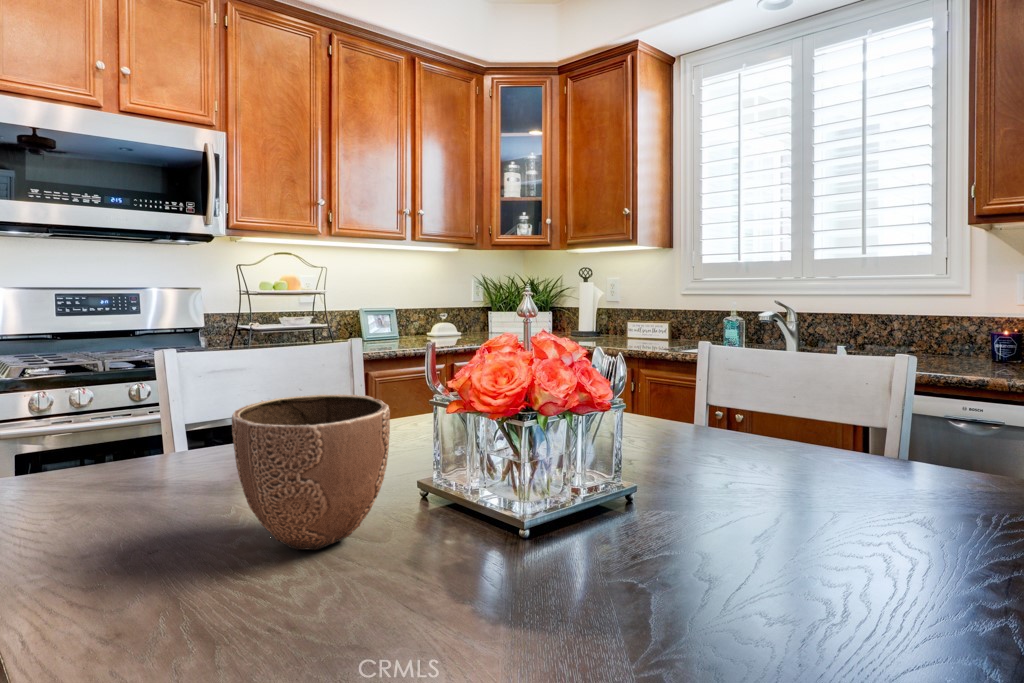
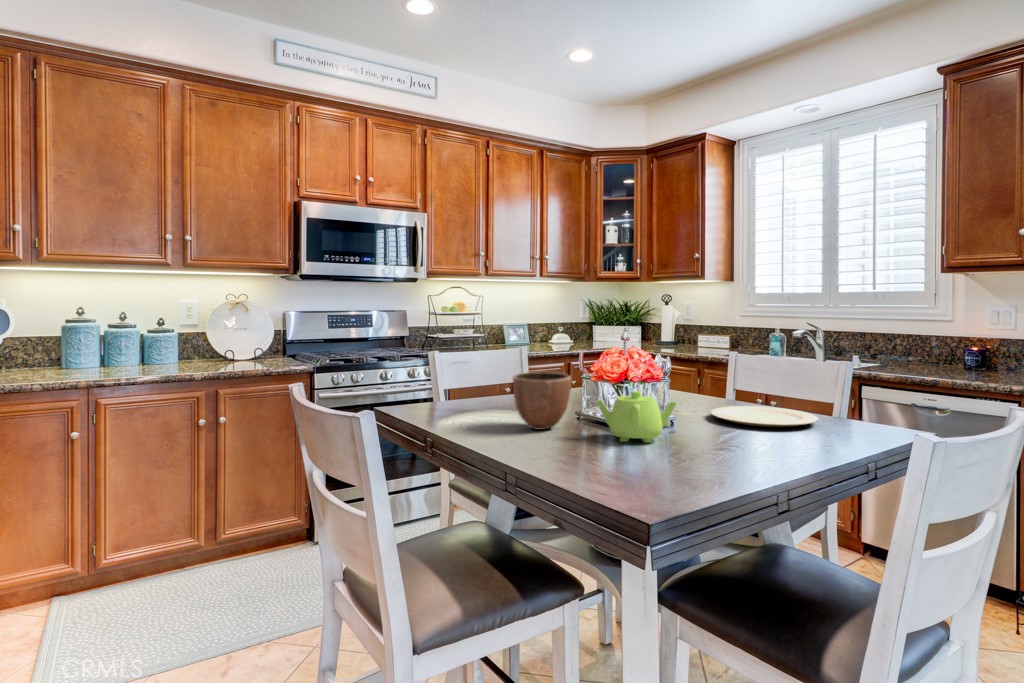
plate: none [704,446,937,507] -> present [710,406,818,427]
teapot: none [445,448,662,598] -> present [596,391,676,443]

